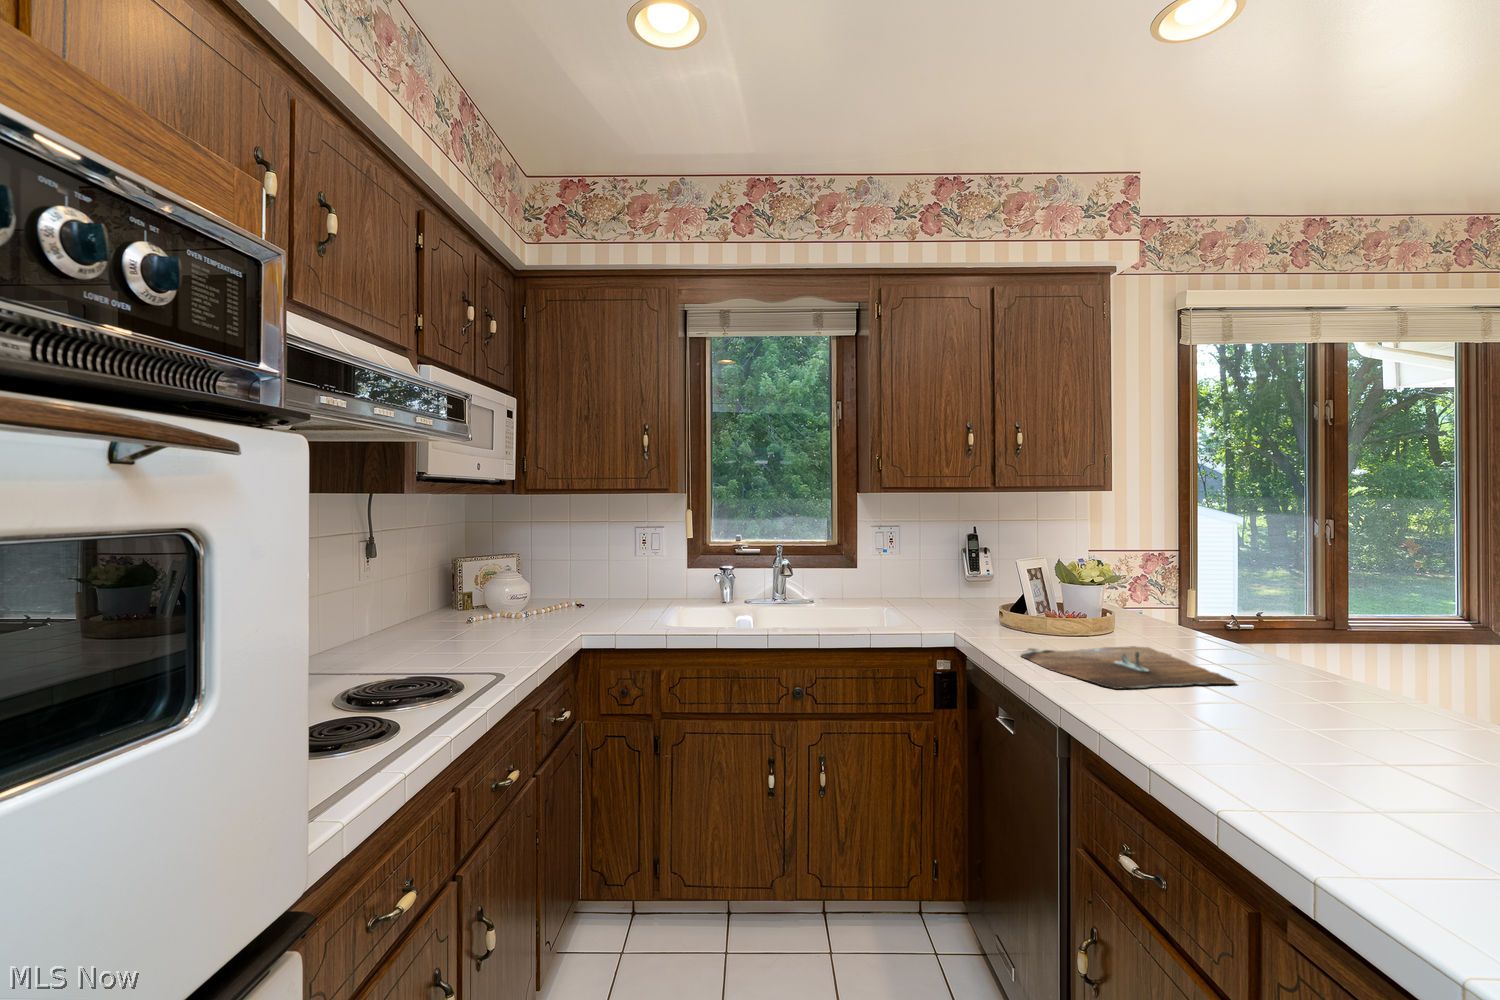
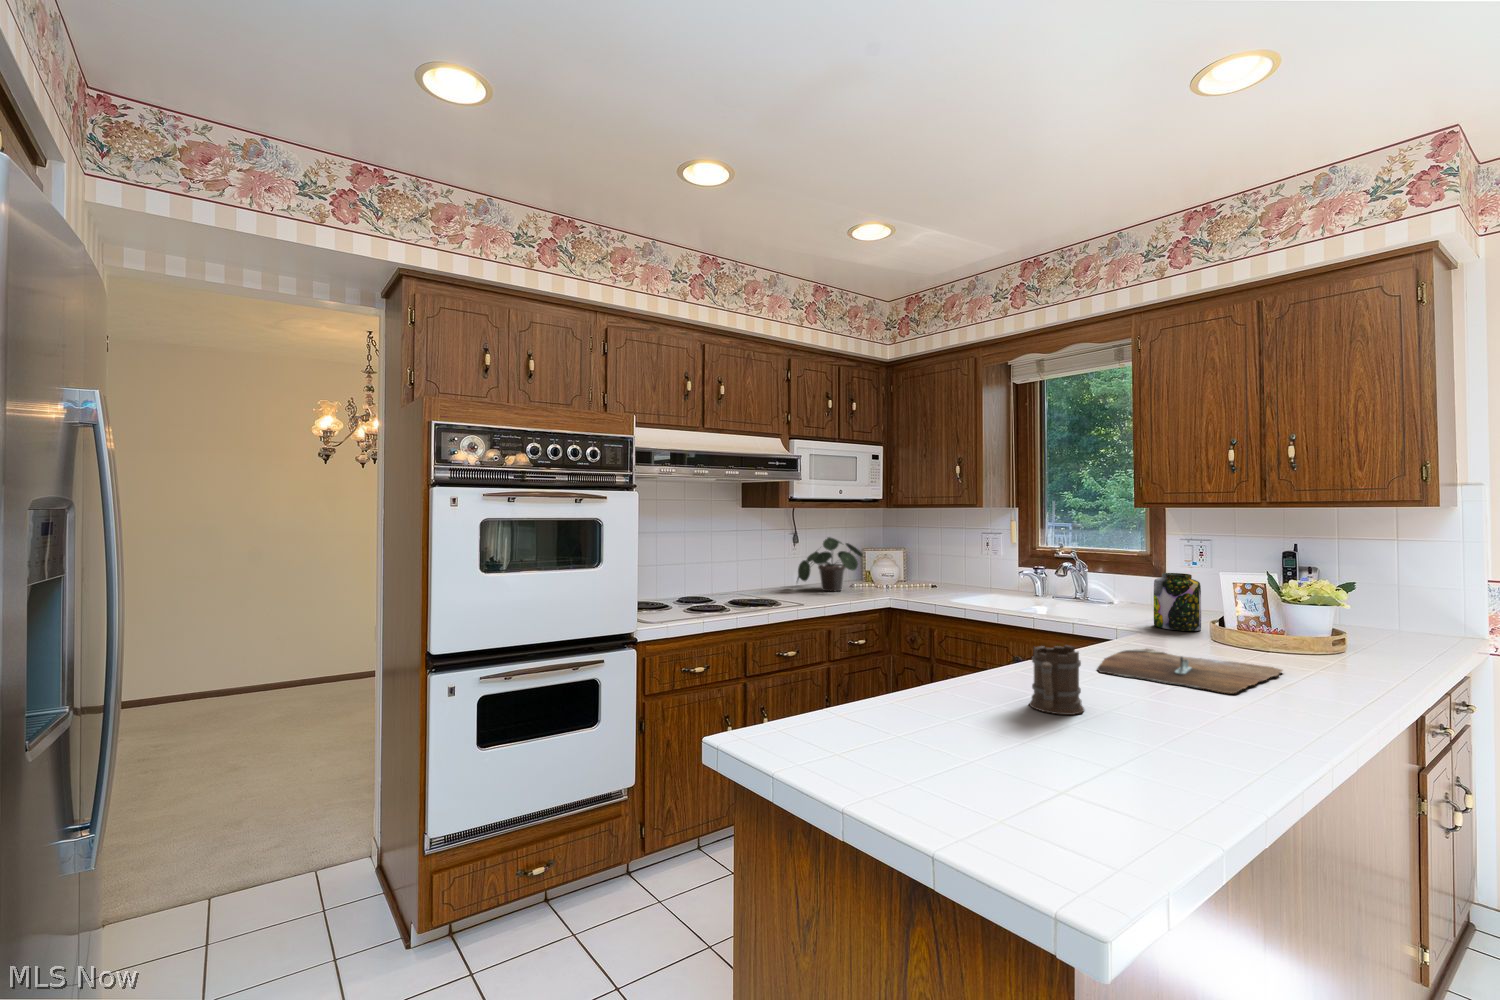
potted plant: none [402,545,526,639] -> present [797,537,862,591]
jar: none [918,561,964,622] -> present [1154,573,1201,631]
mug: none [1251,665,1369,766] -> present [1029,645,1084,715]

